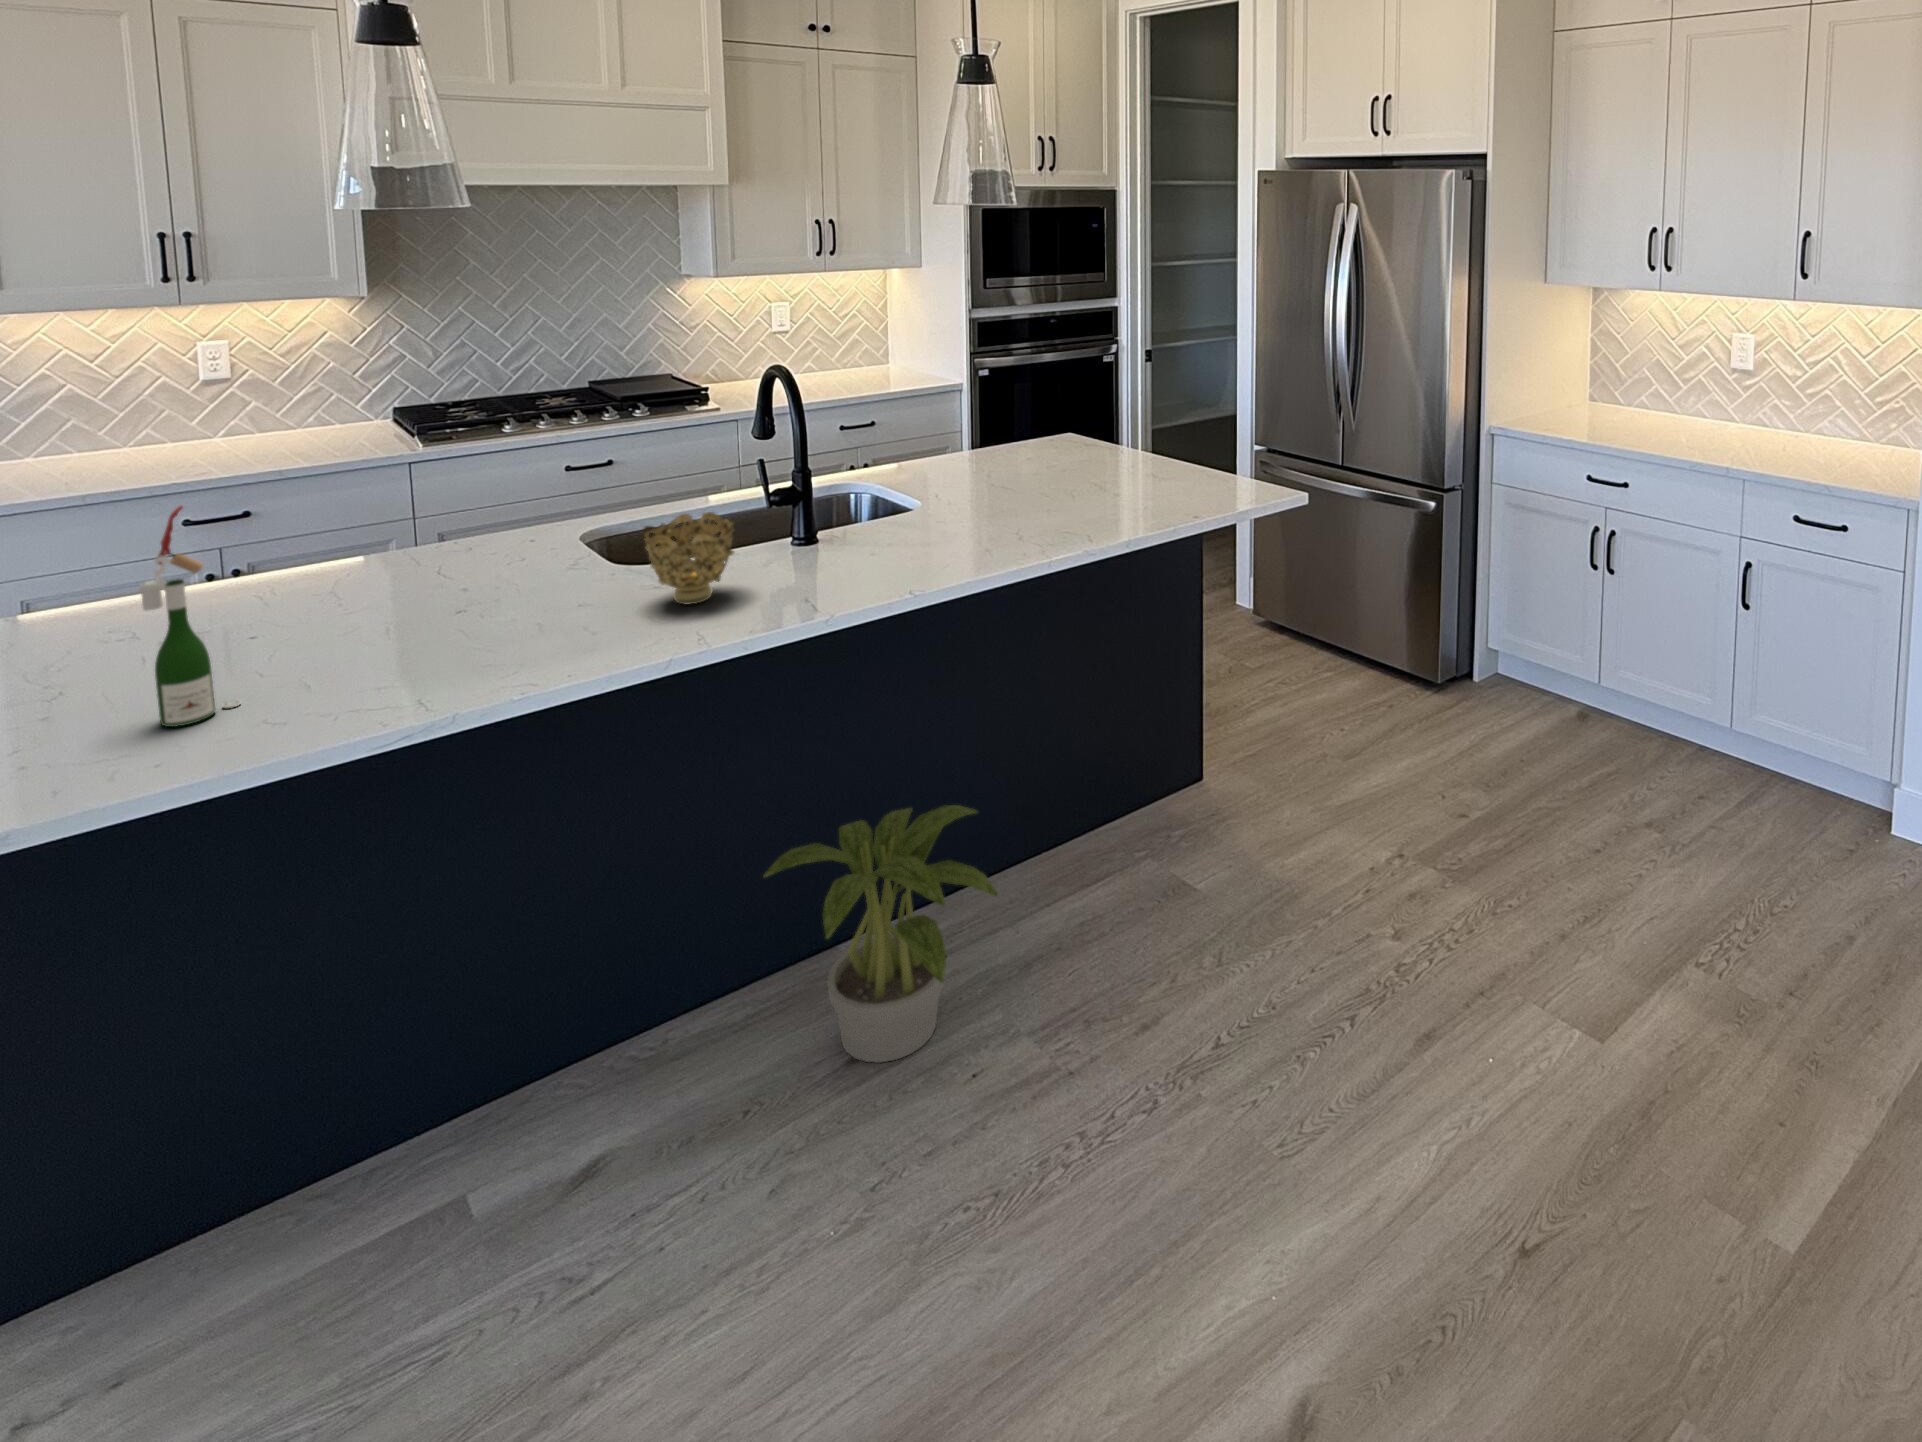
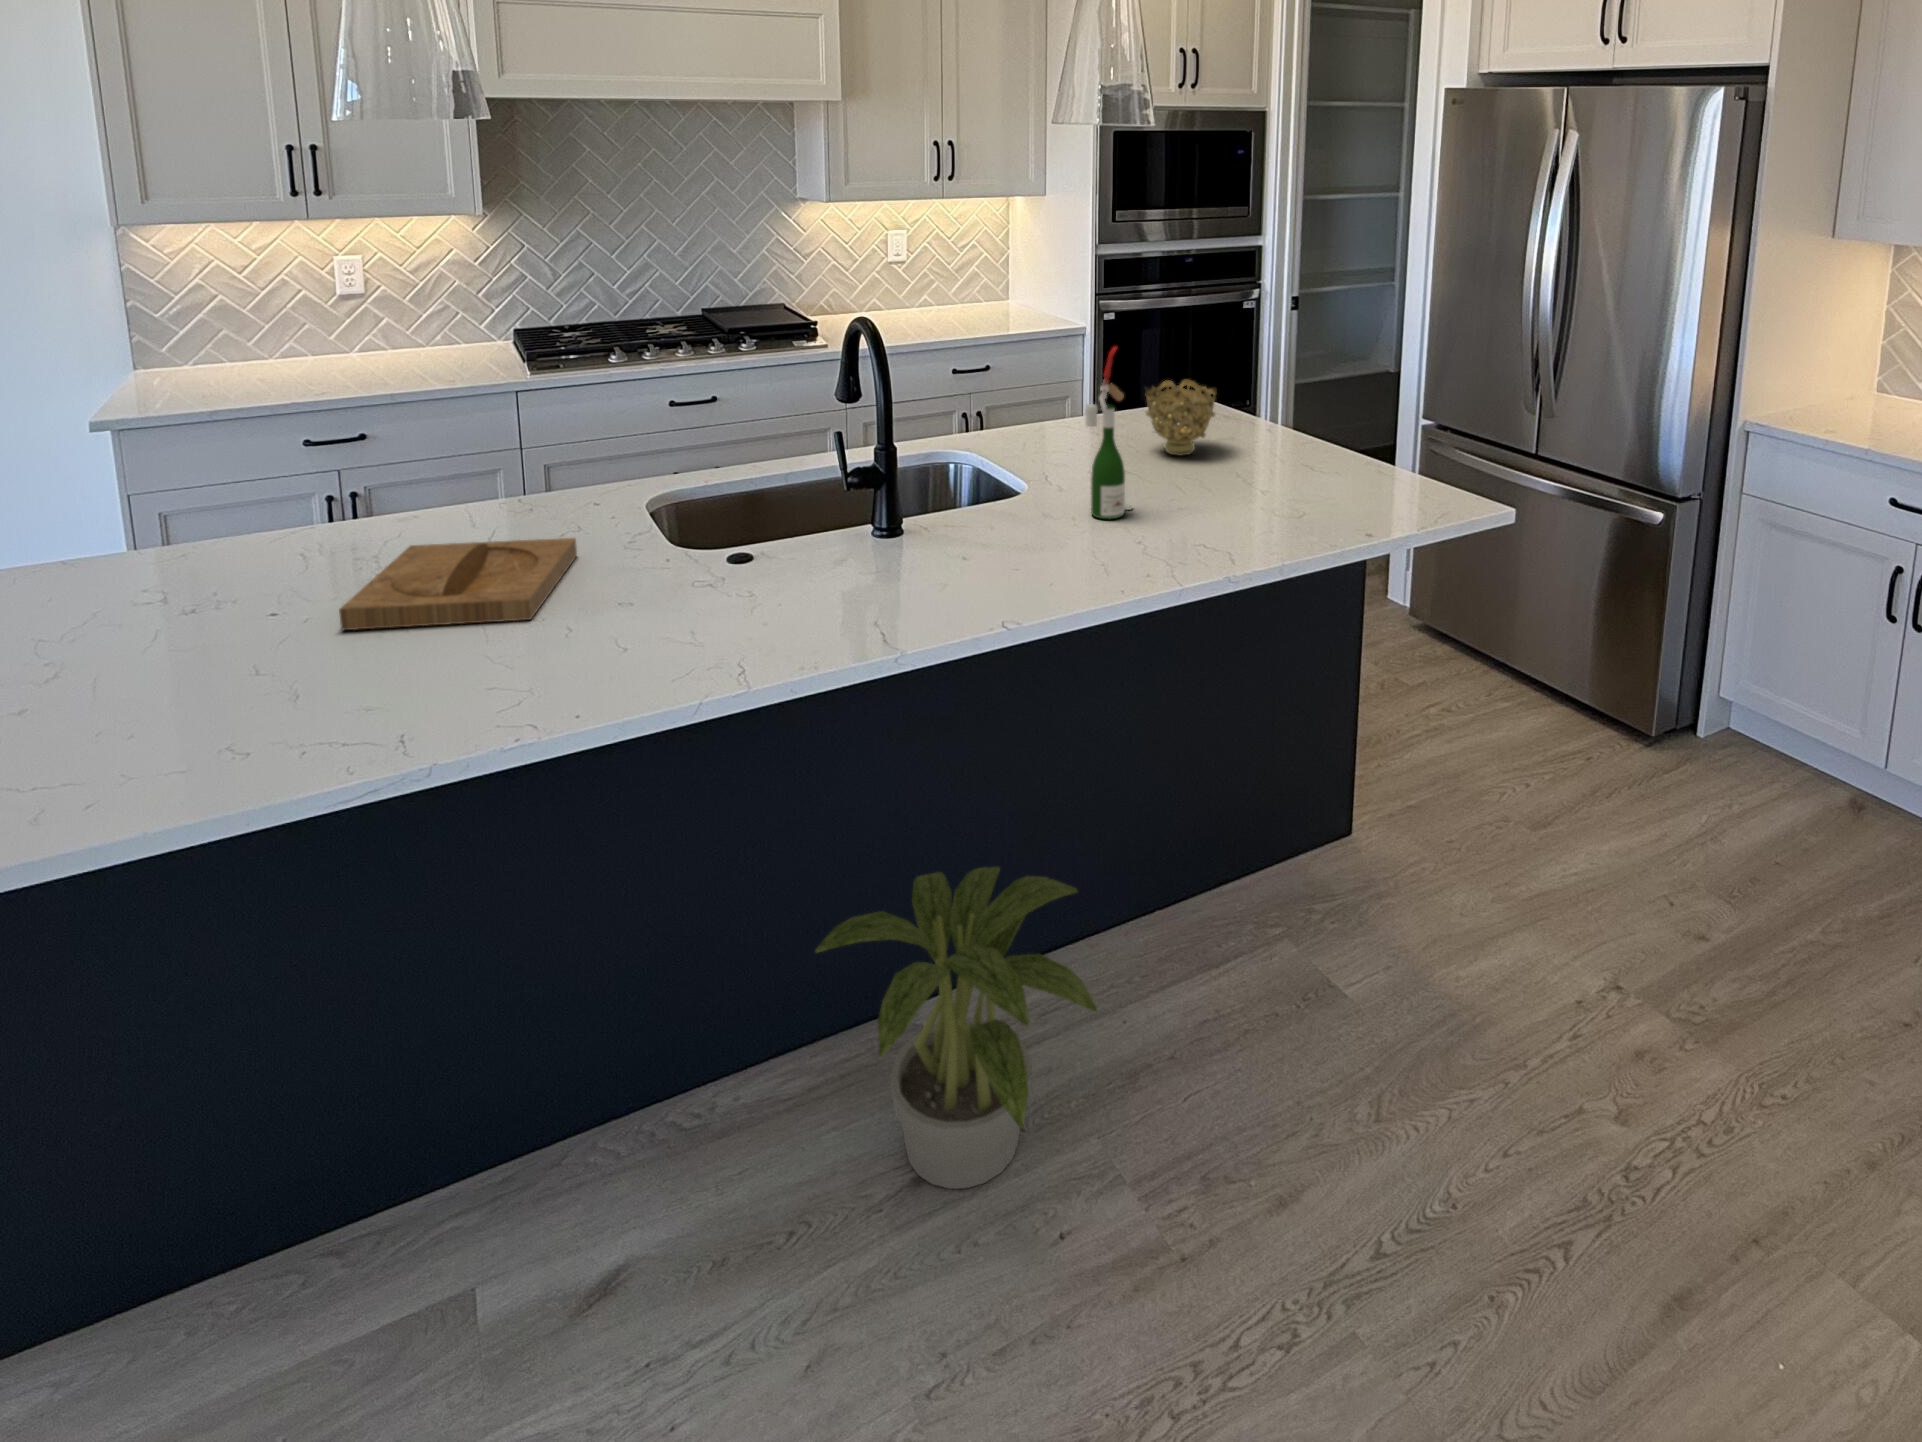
wine bottle: present [140,506,241,727] -> present [1085,346,1133,519]
decorative bowl: present [642,512,734,604] -> present [1145,380,1217,456]
tray: none [333,560,533,641] -> present [339,538,577,630]

